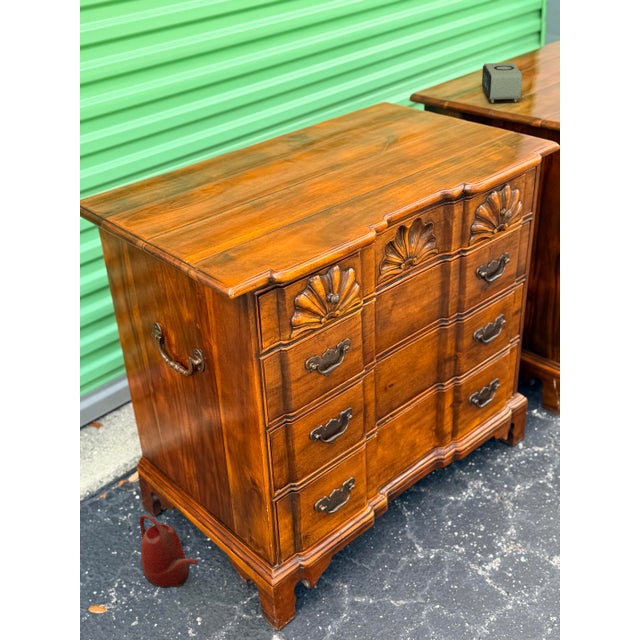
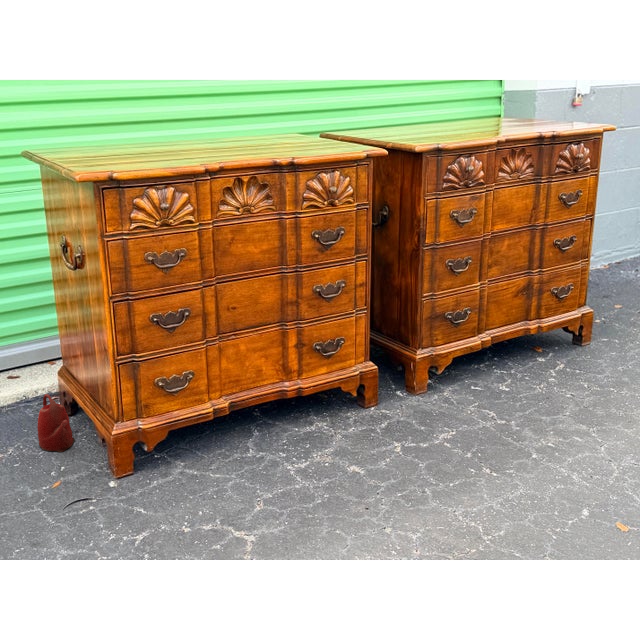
alarm clock: present [482,63,522,103] -> none [364,113,392,137]

